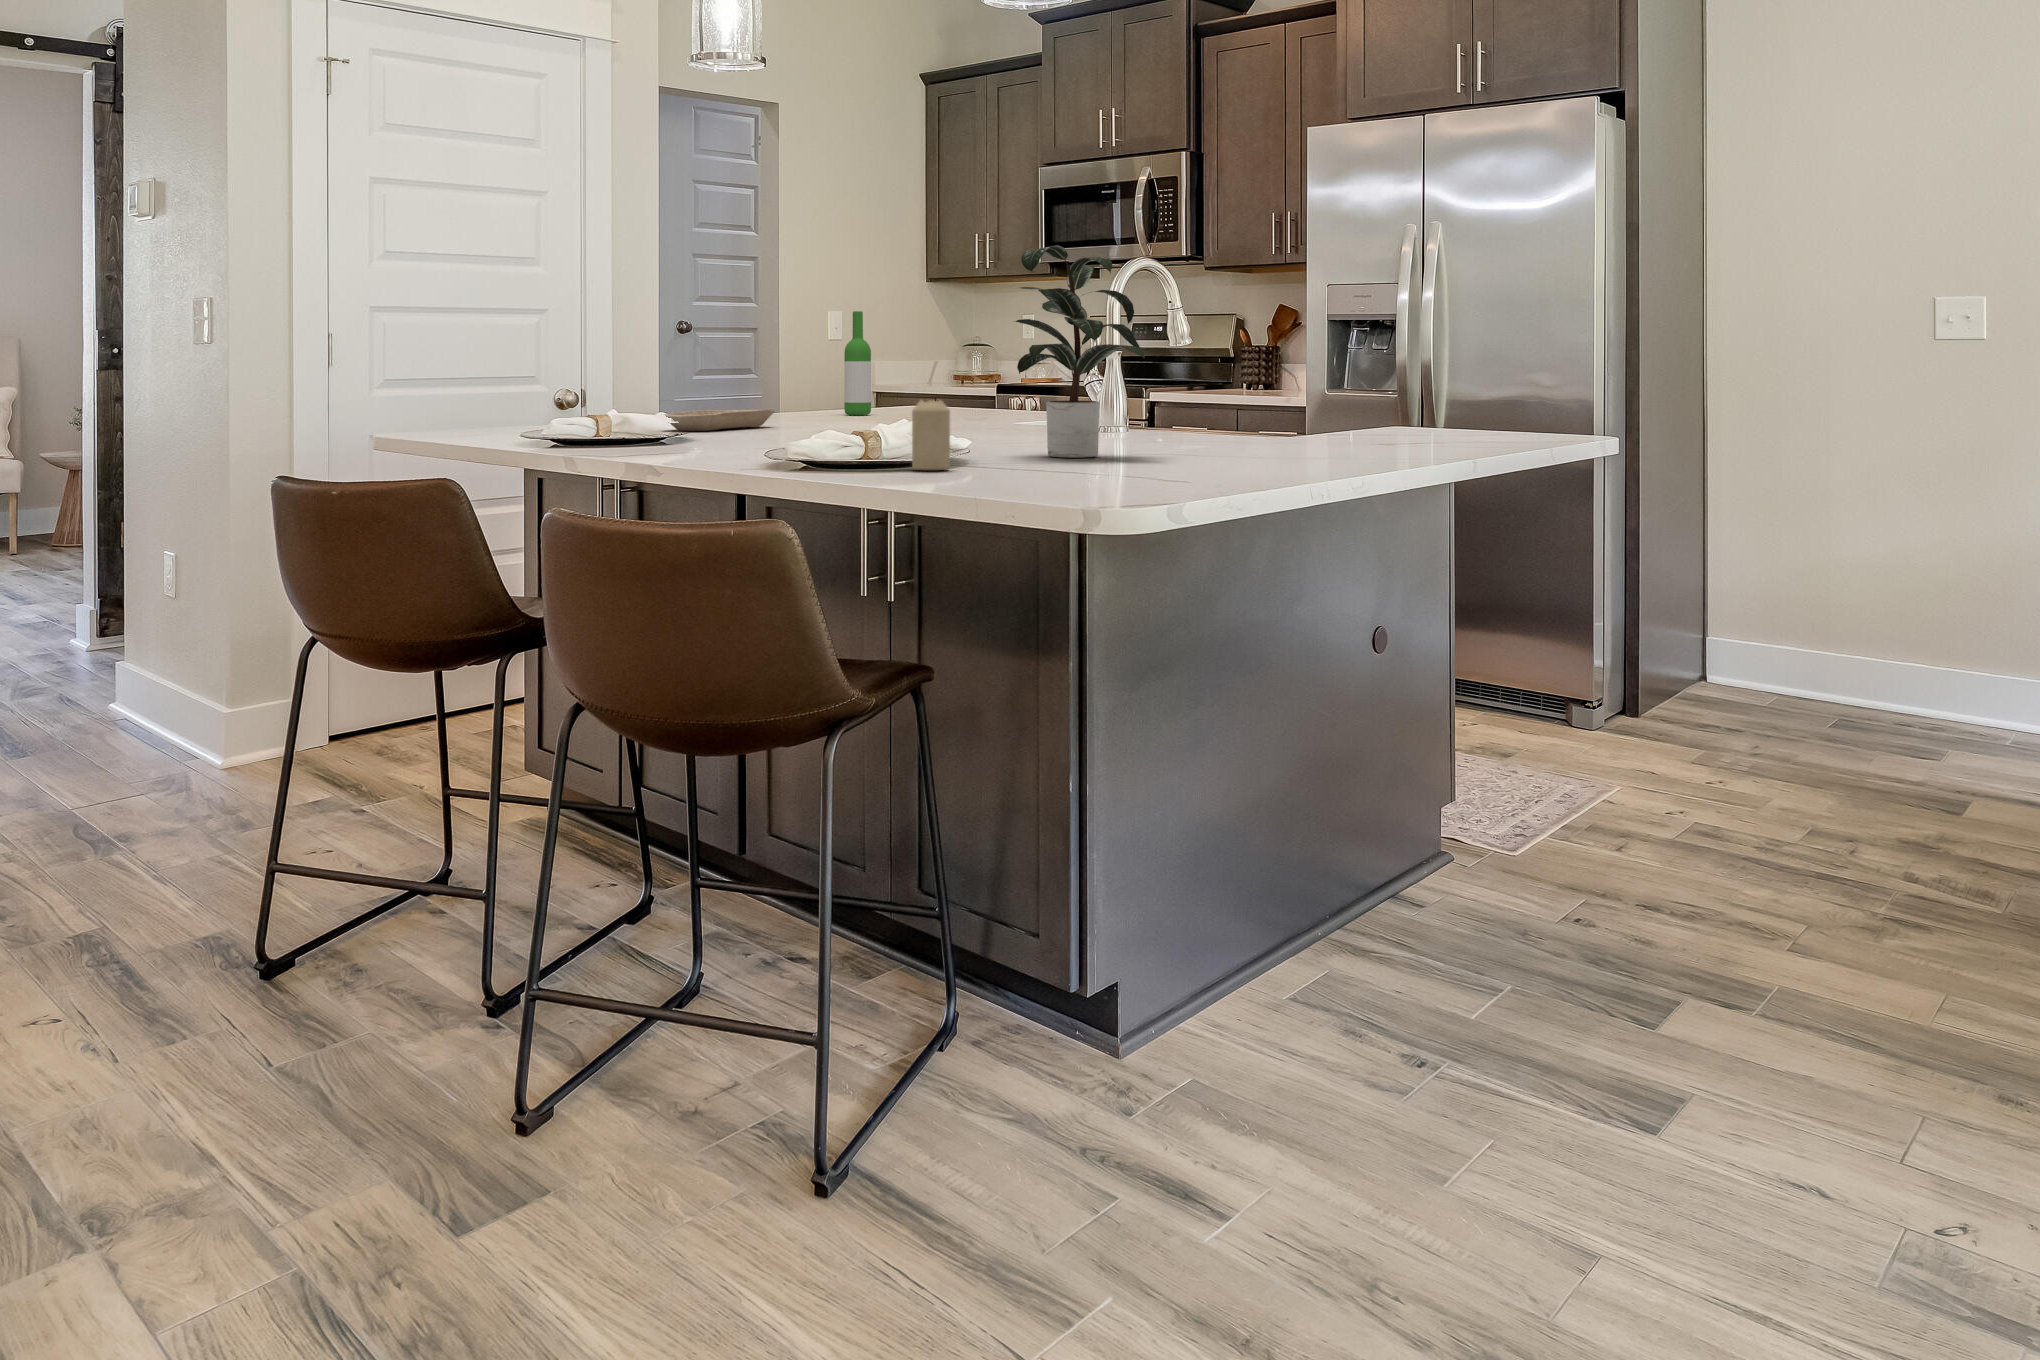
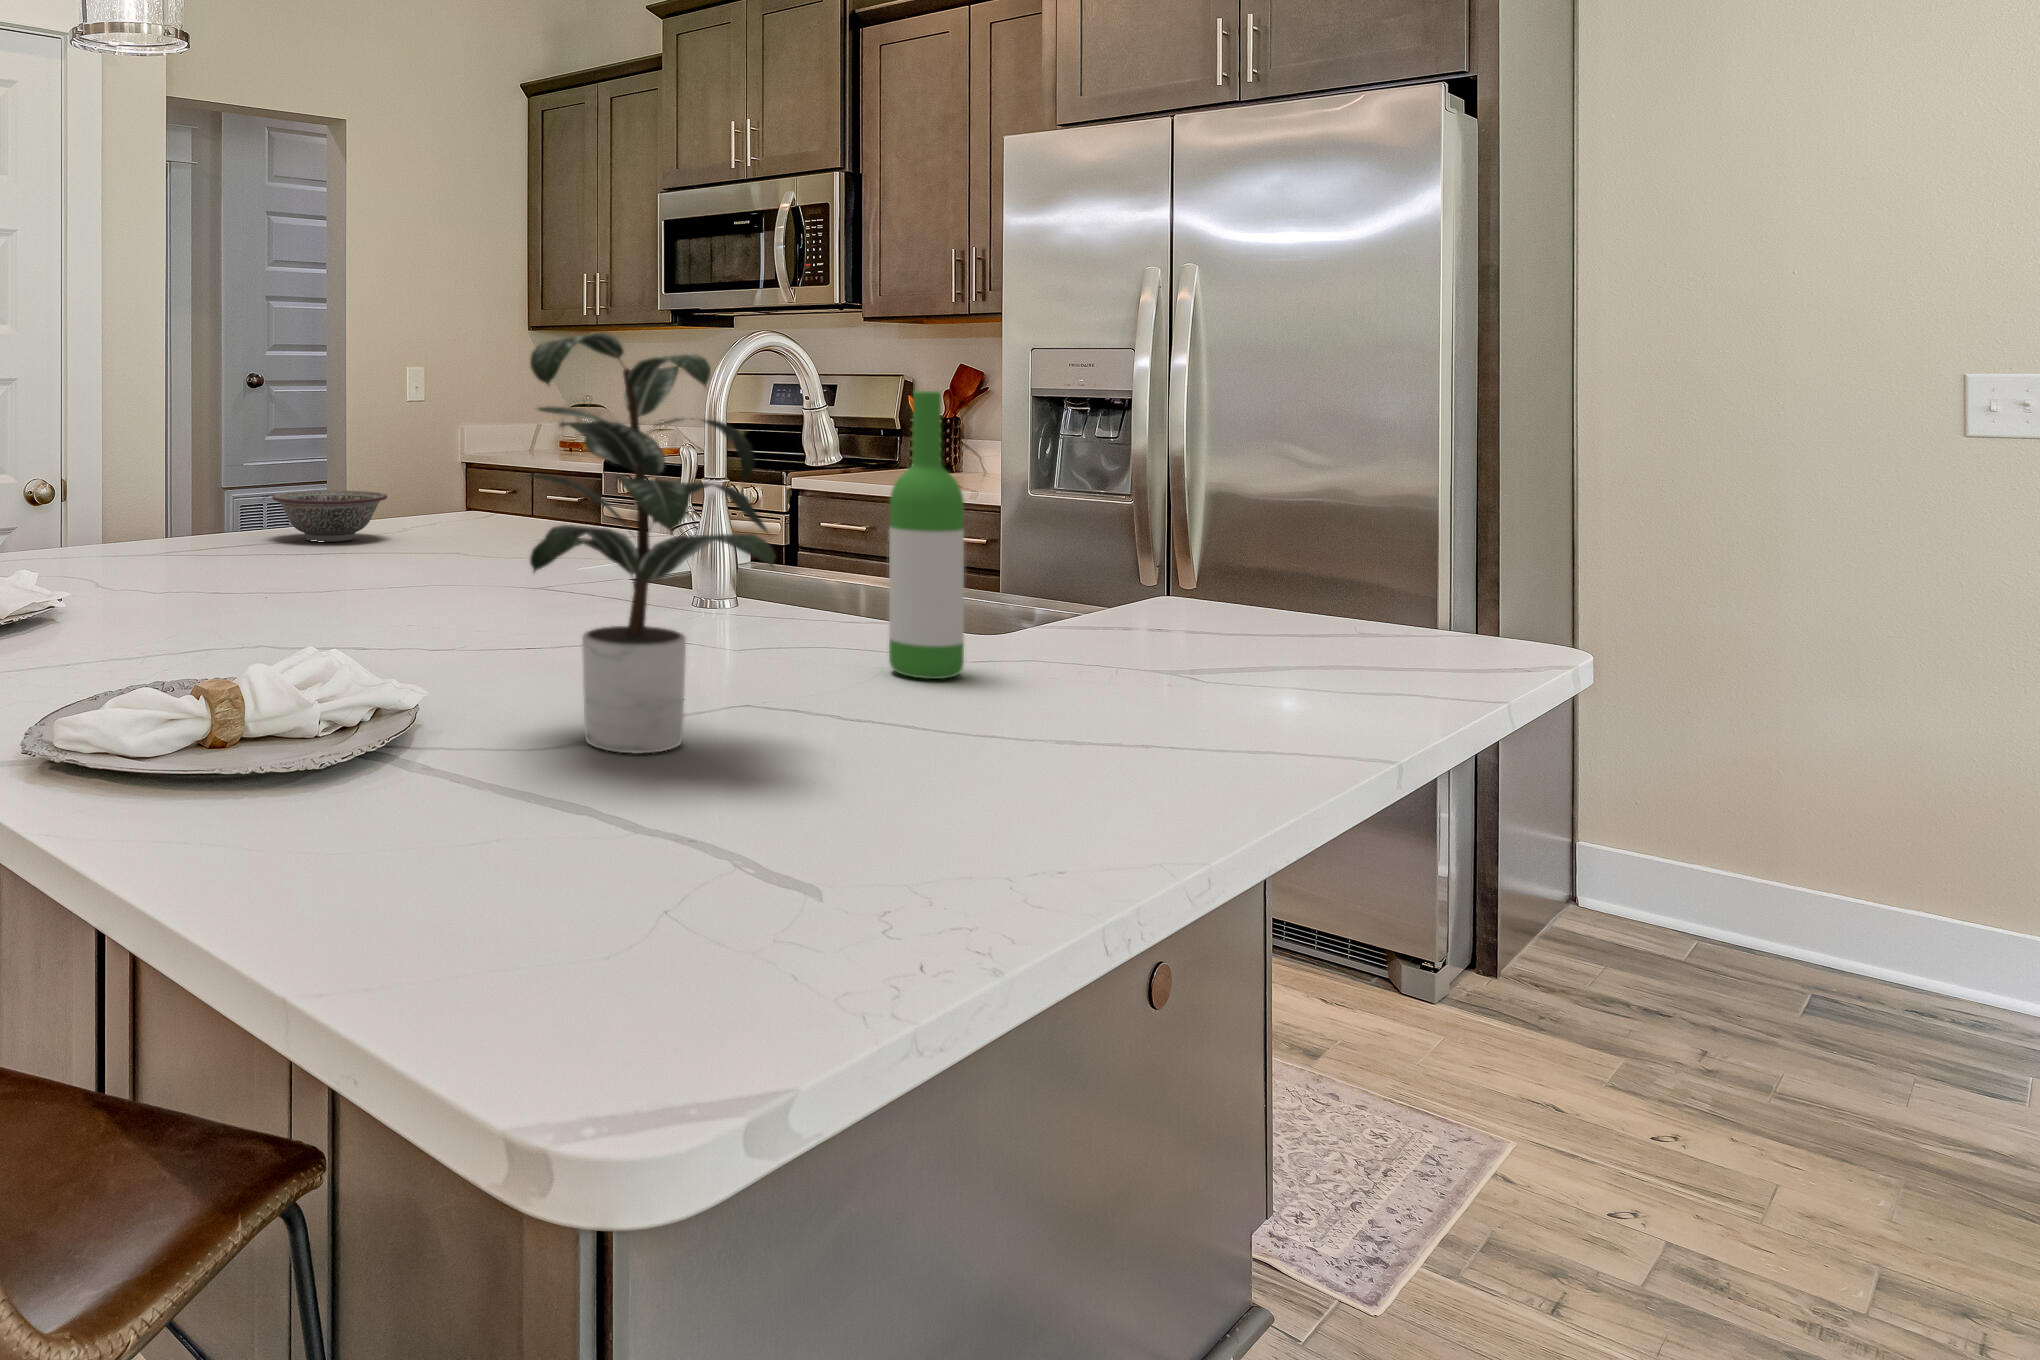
wine bottle: present [844,311,871,415] -> present [889,391,964,679]
decorative bowl: none [778,387,861,420] -> present [272,490,387,542]
candle: present [912,400,950,470] -> none [240,693,327,868]
tray: present [664,409,775,431] -> none [54,540,239,585]

